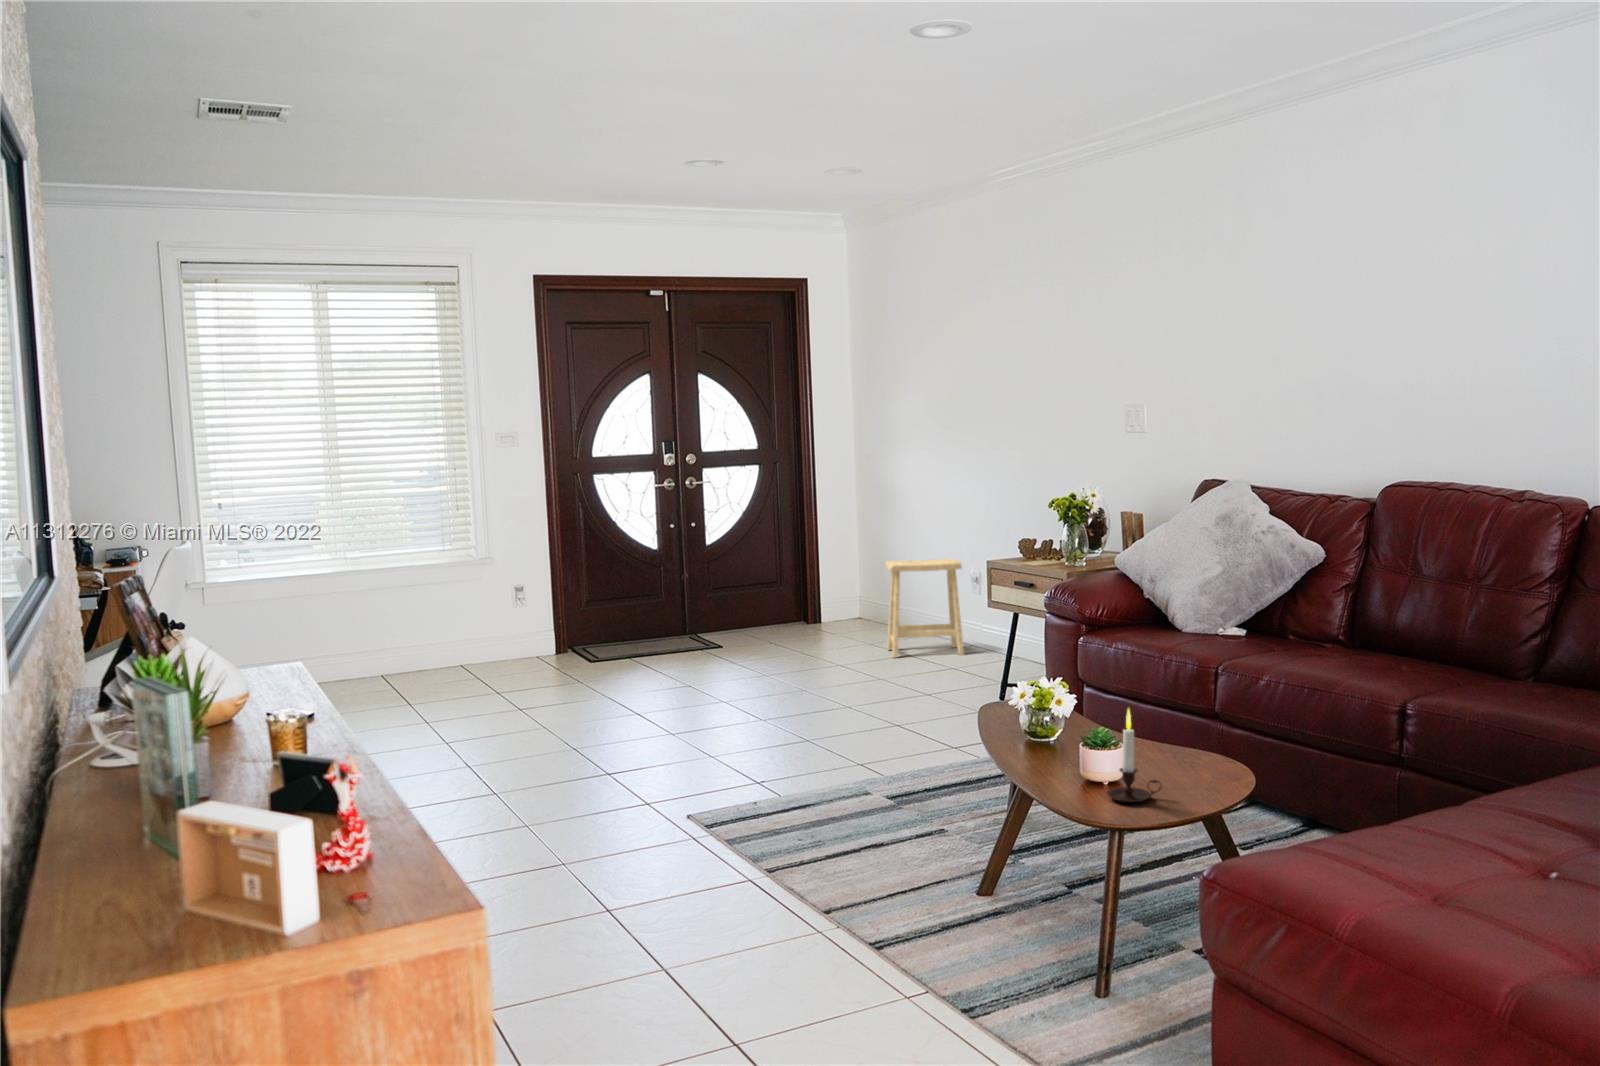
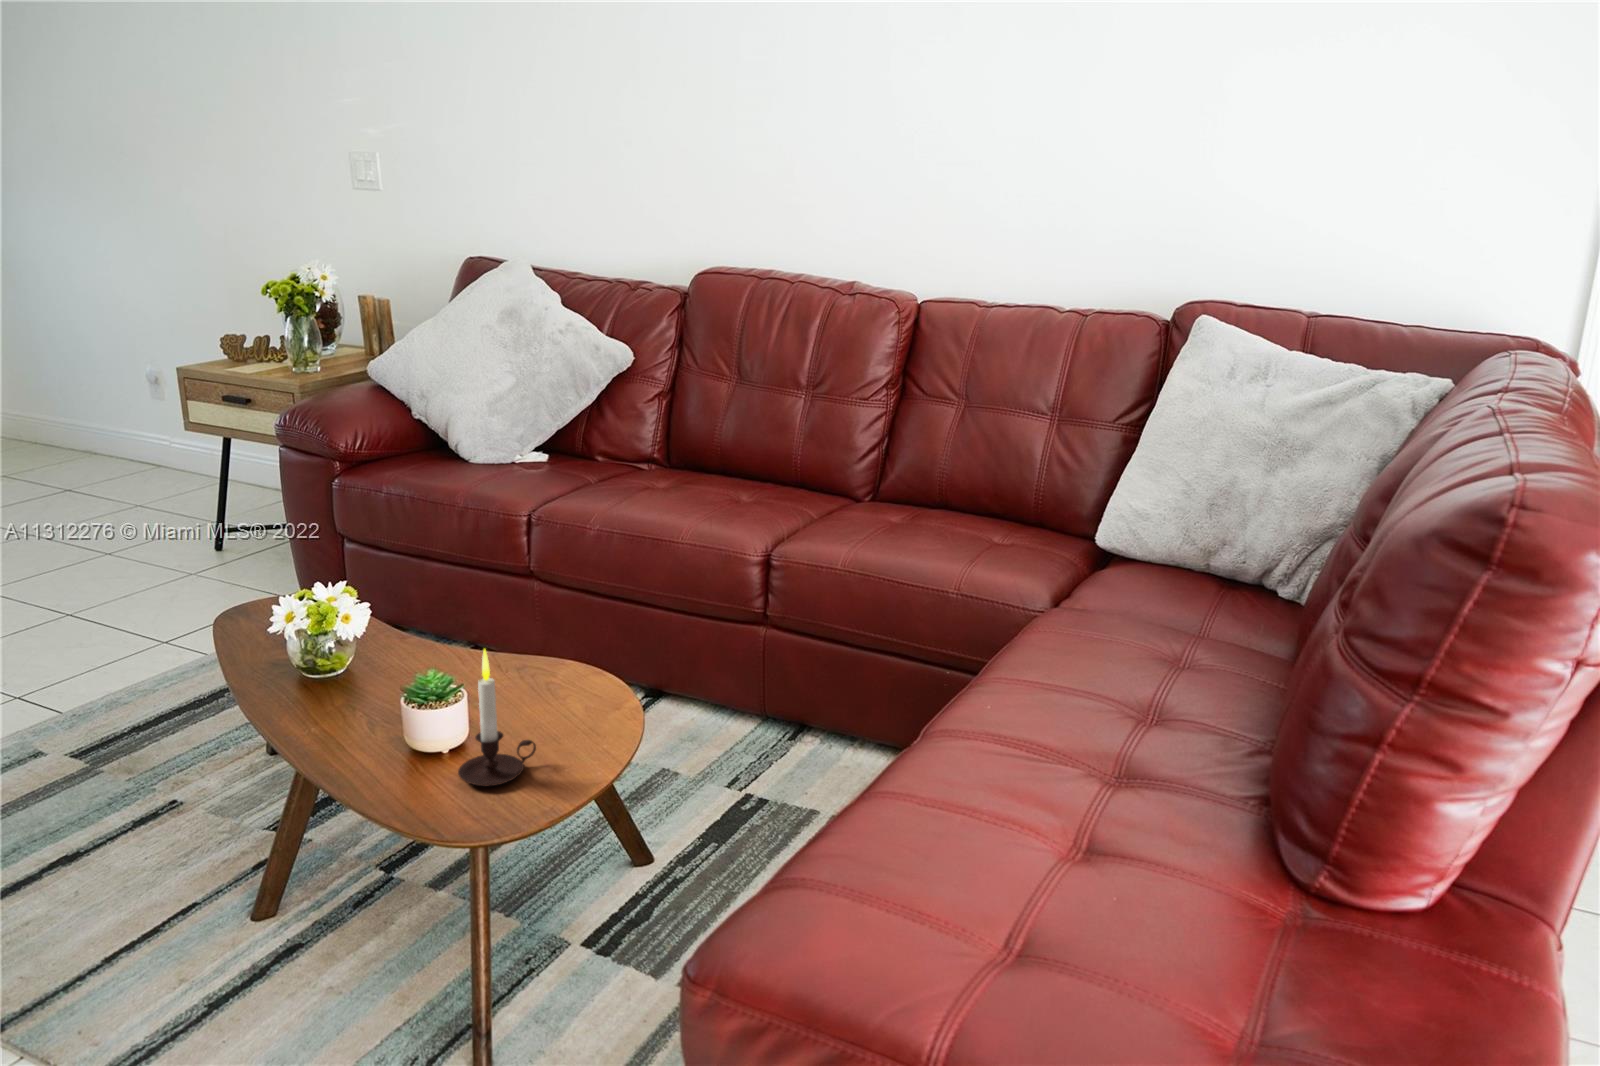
footstool: present [885,559,964,658] -> none [16,357,154,499]

